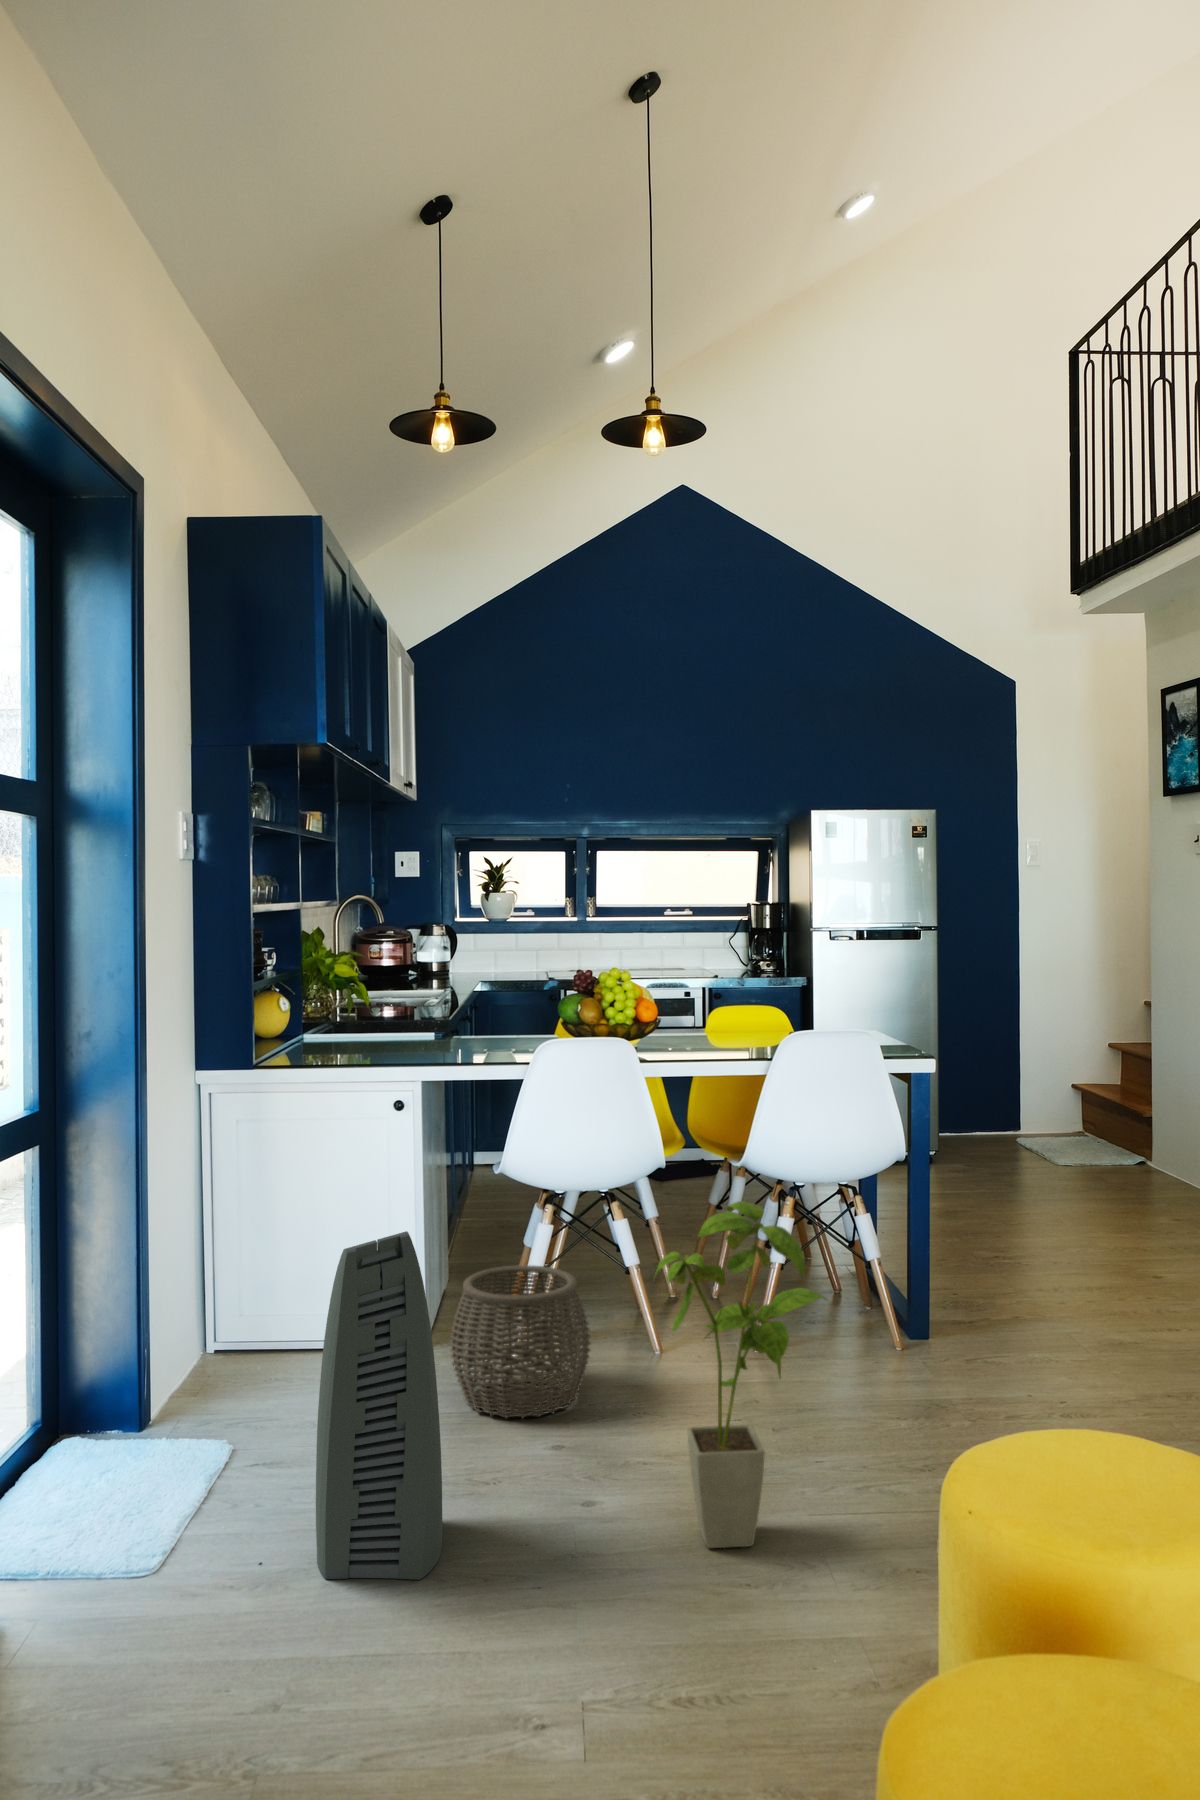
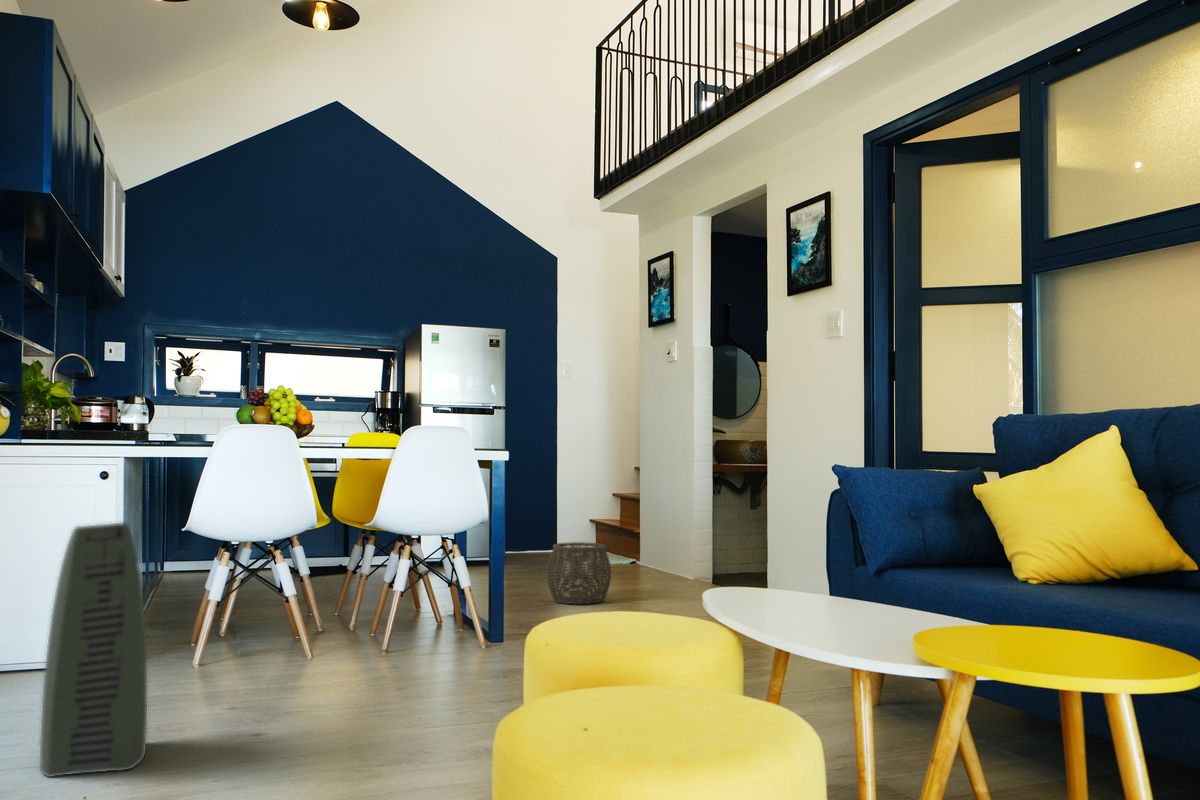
house plant: present [656,1201,827,1548] -> none [315,496,436,737]
woven basket: present [450,1265,591,1418] -> present [547,542,612,604]

